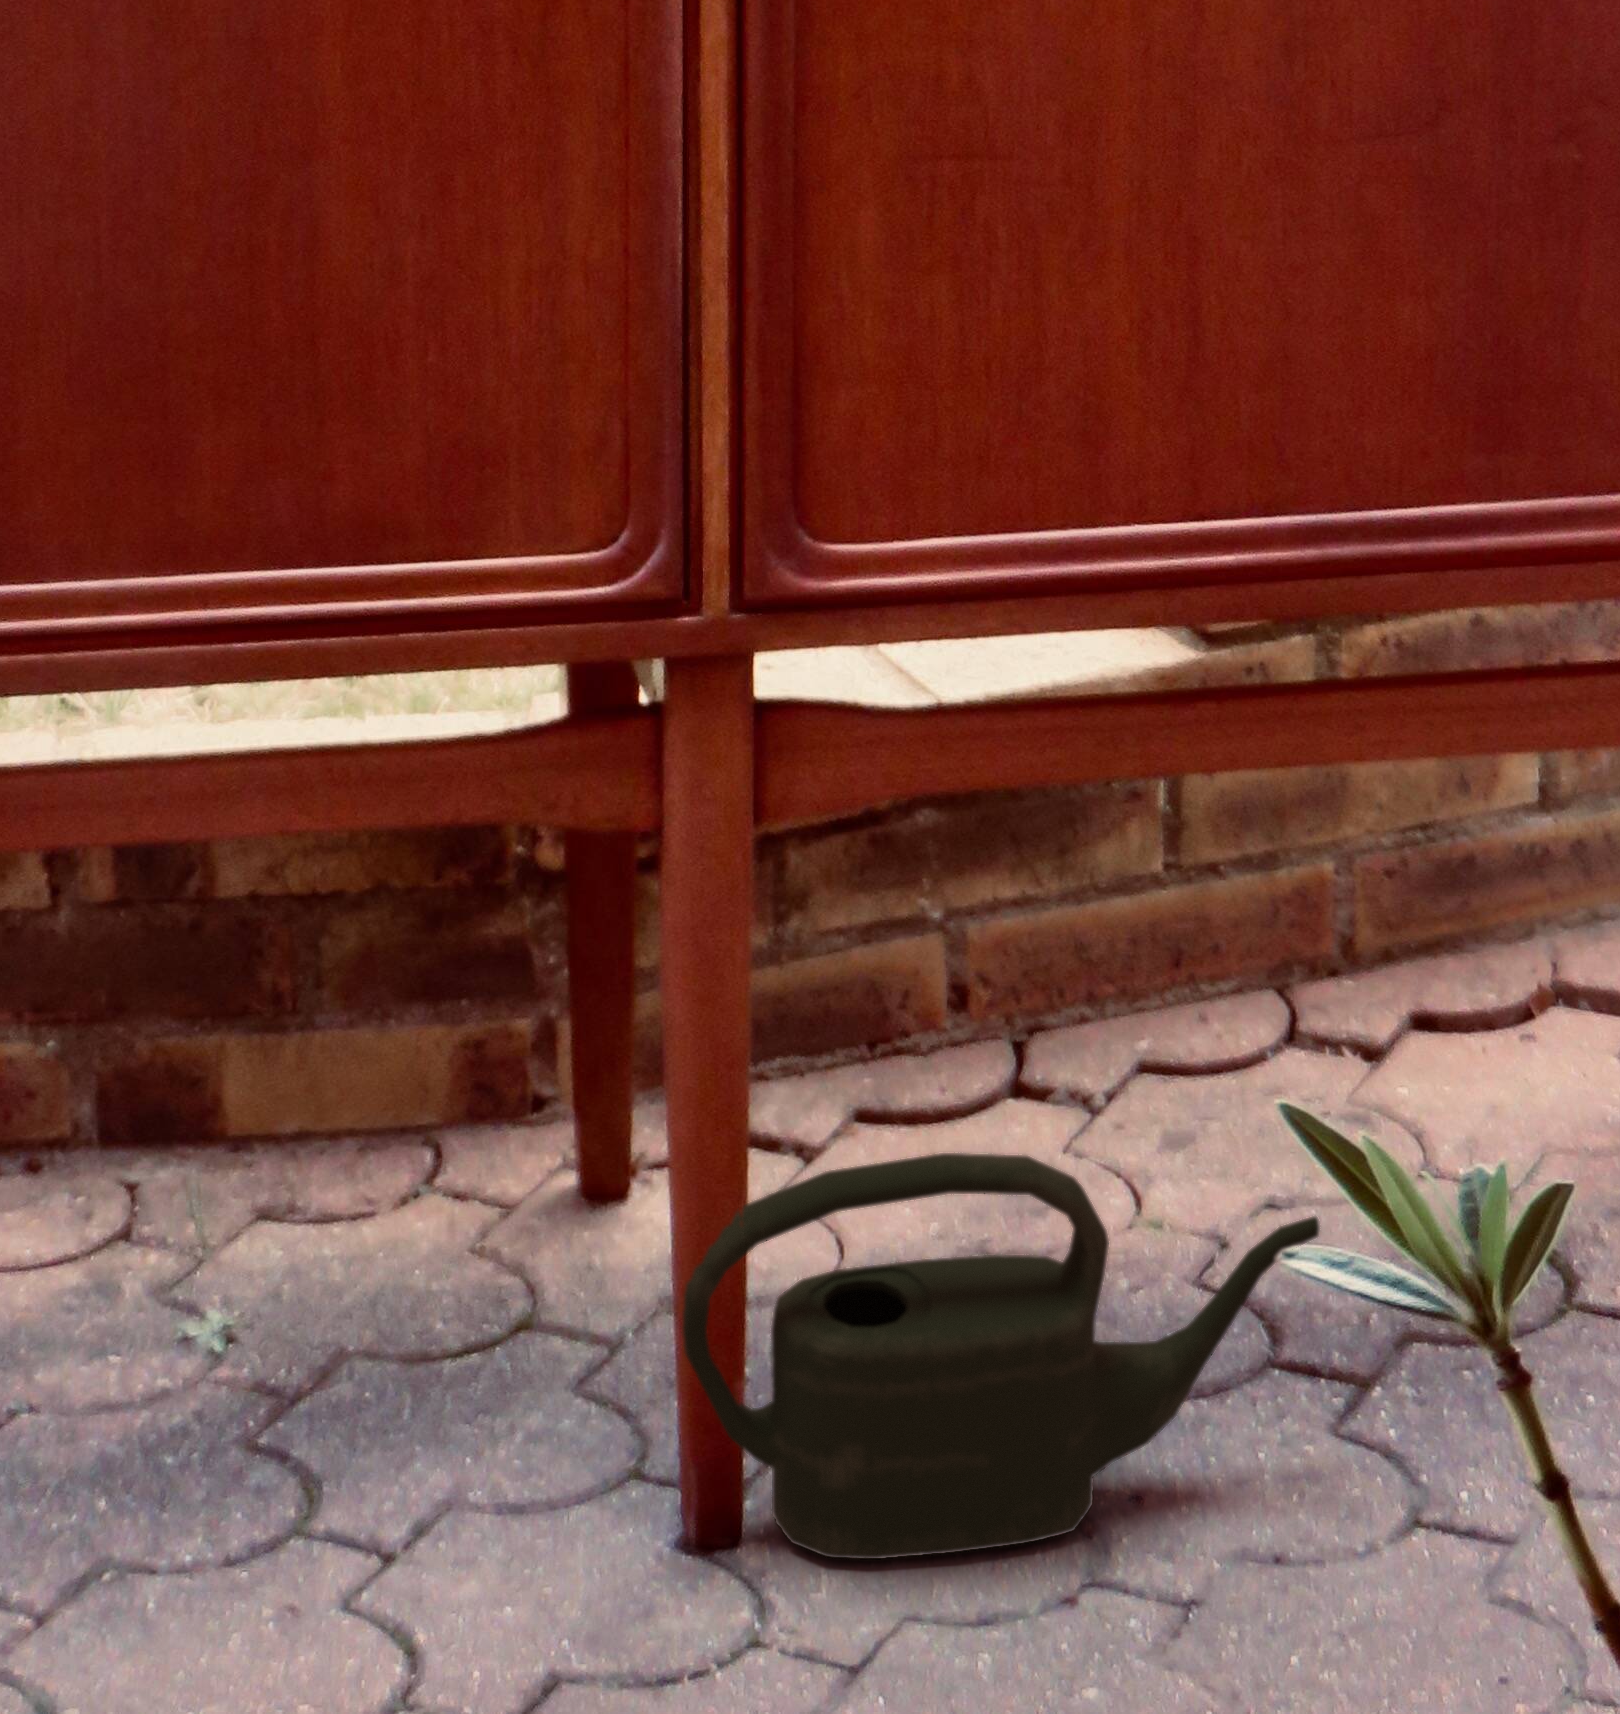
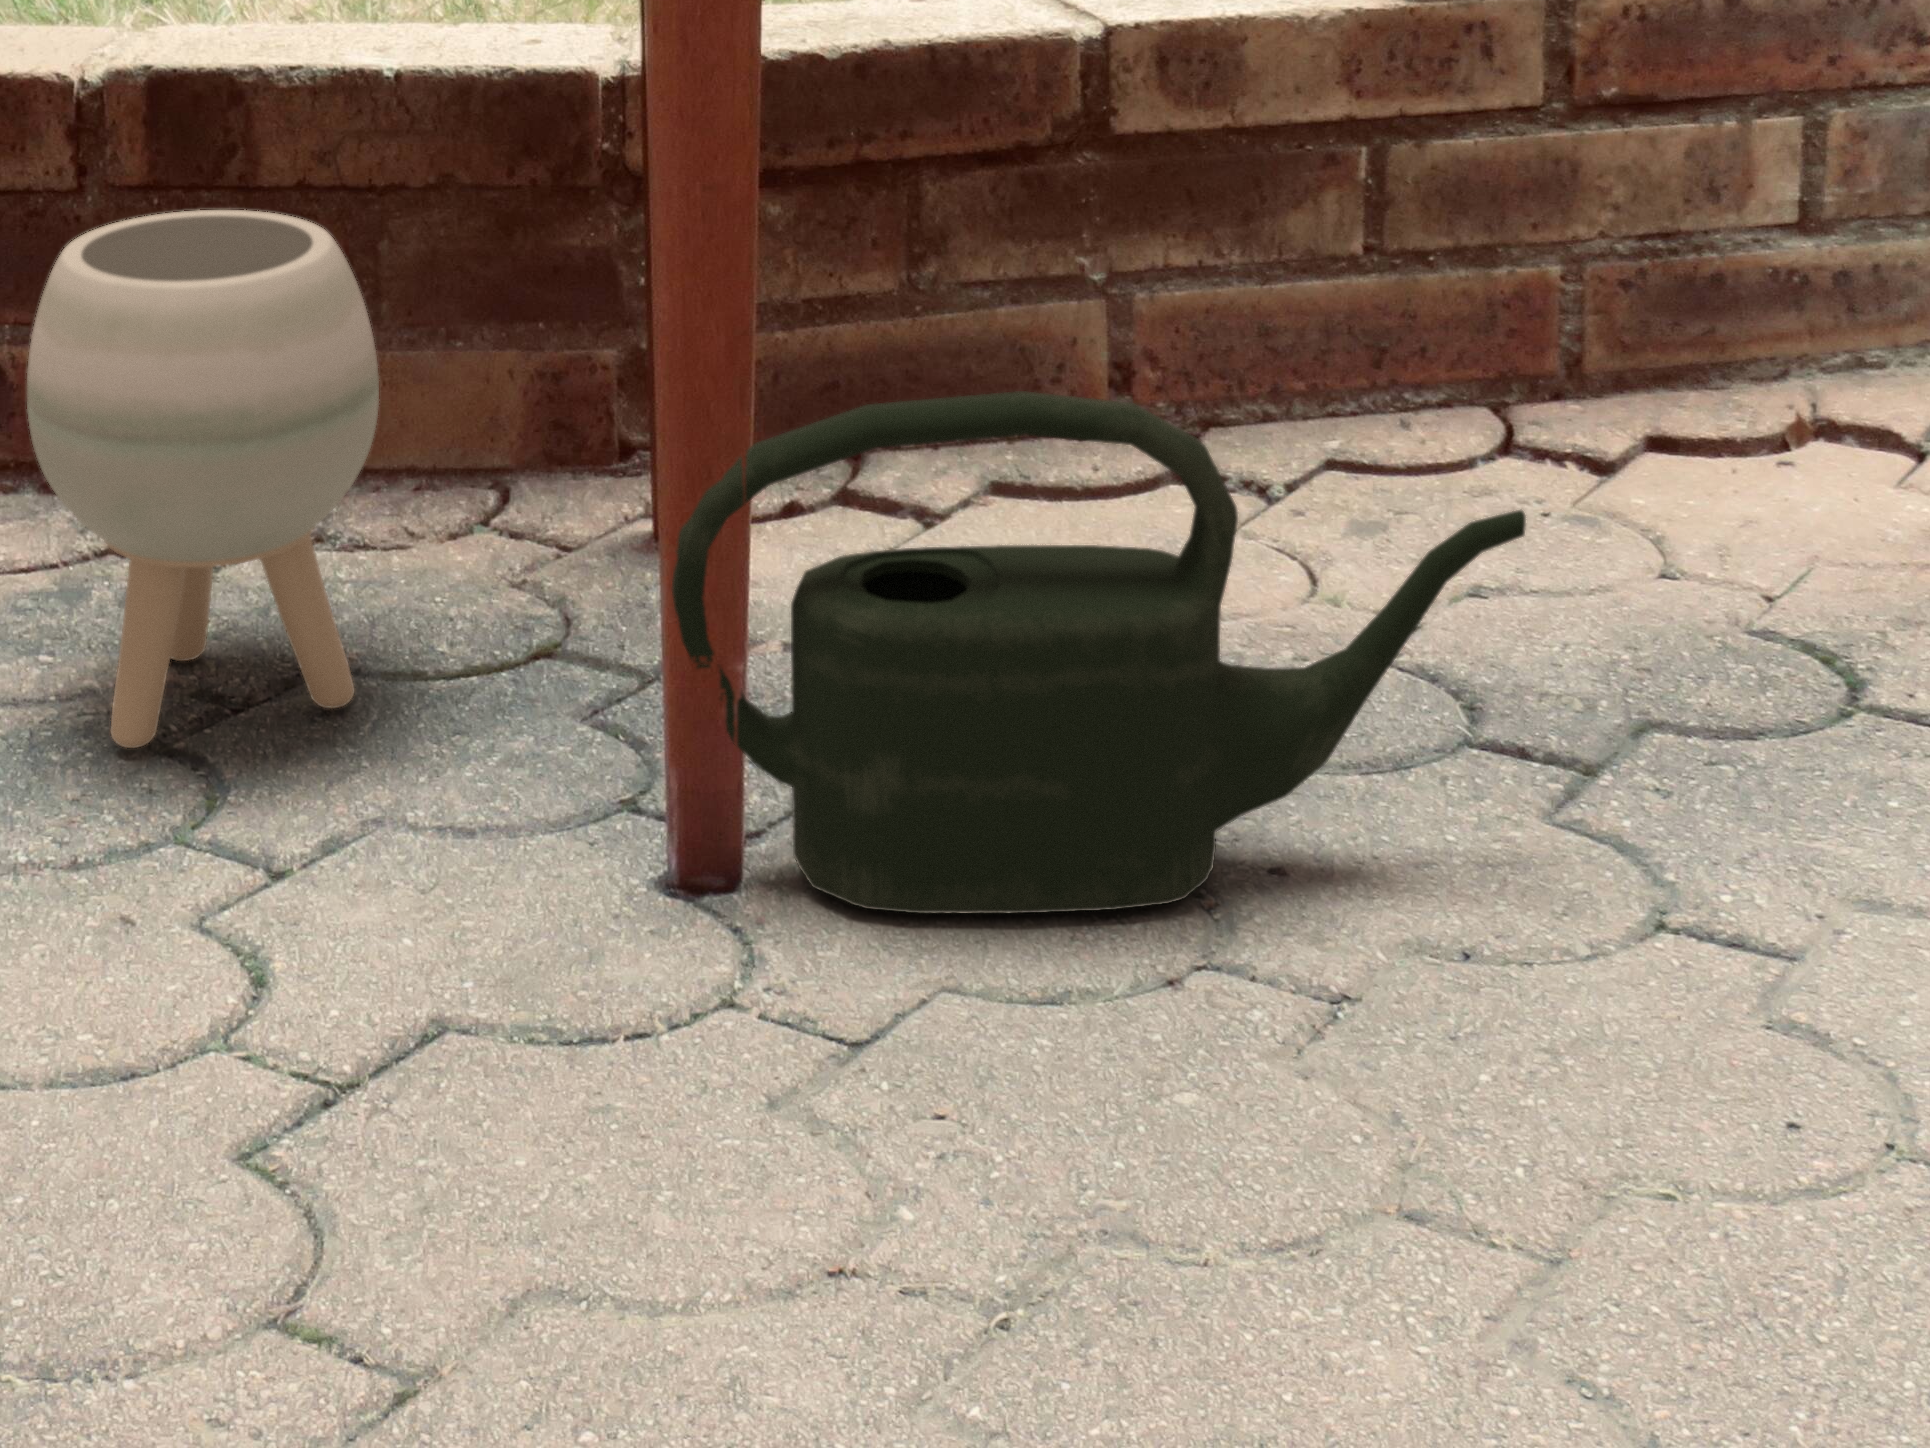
planter: none [112,982,400,1448] -> present [27,210,379,748]

